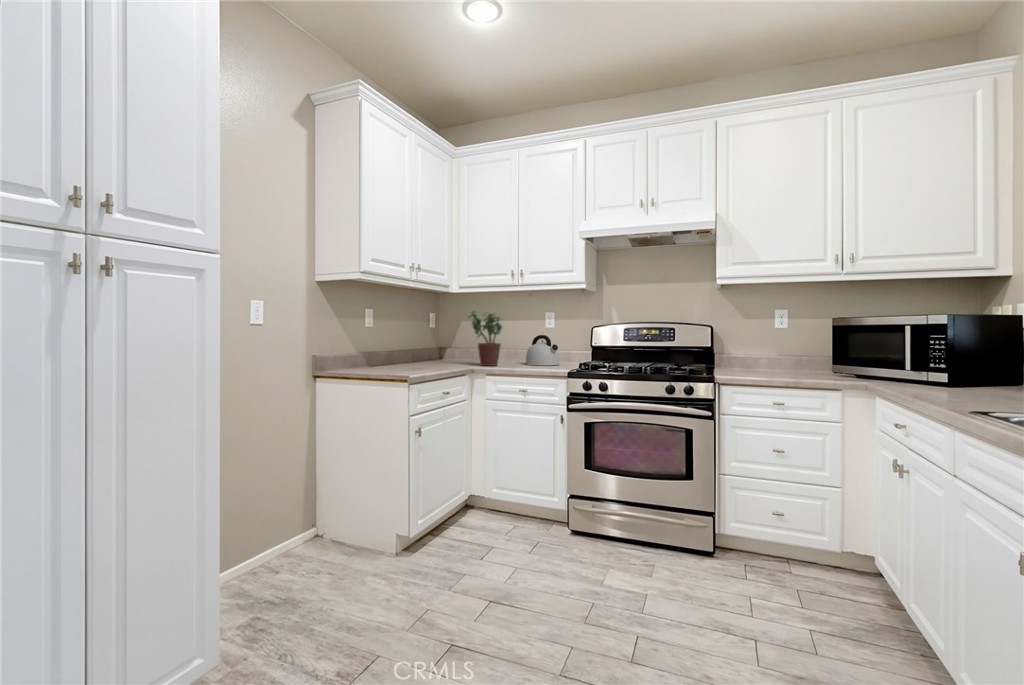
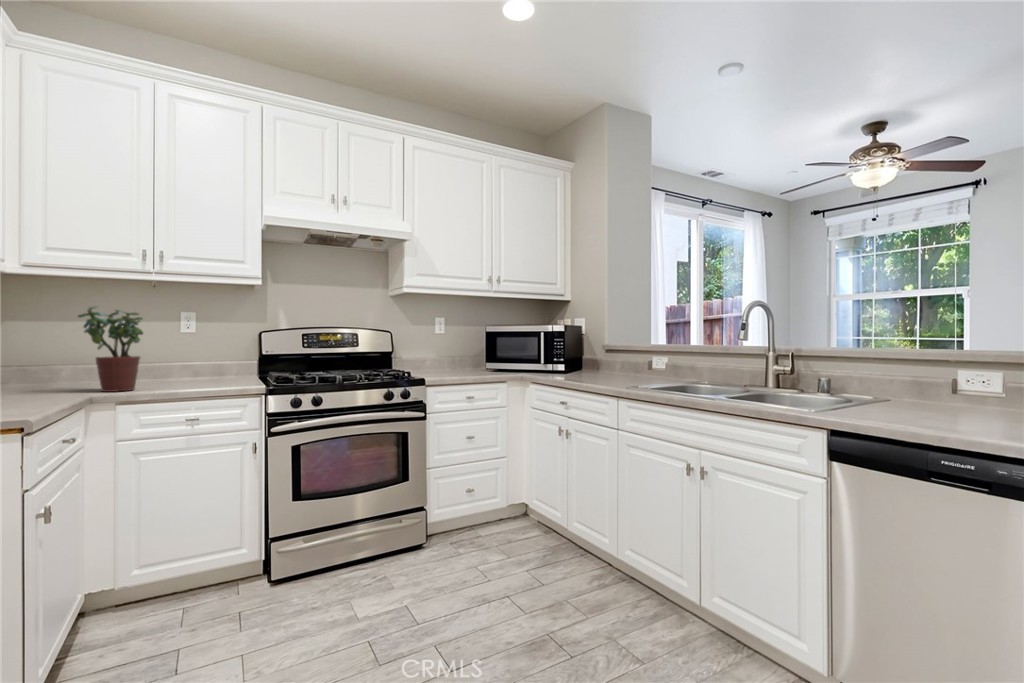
kettle: present [525,335,559,365] -> none [168,343,225,385]

